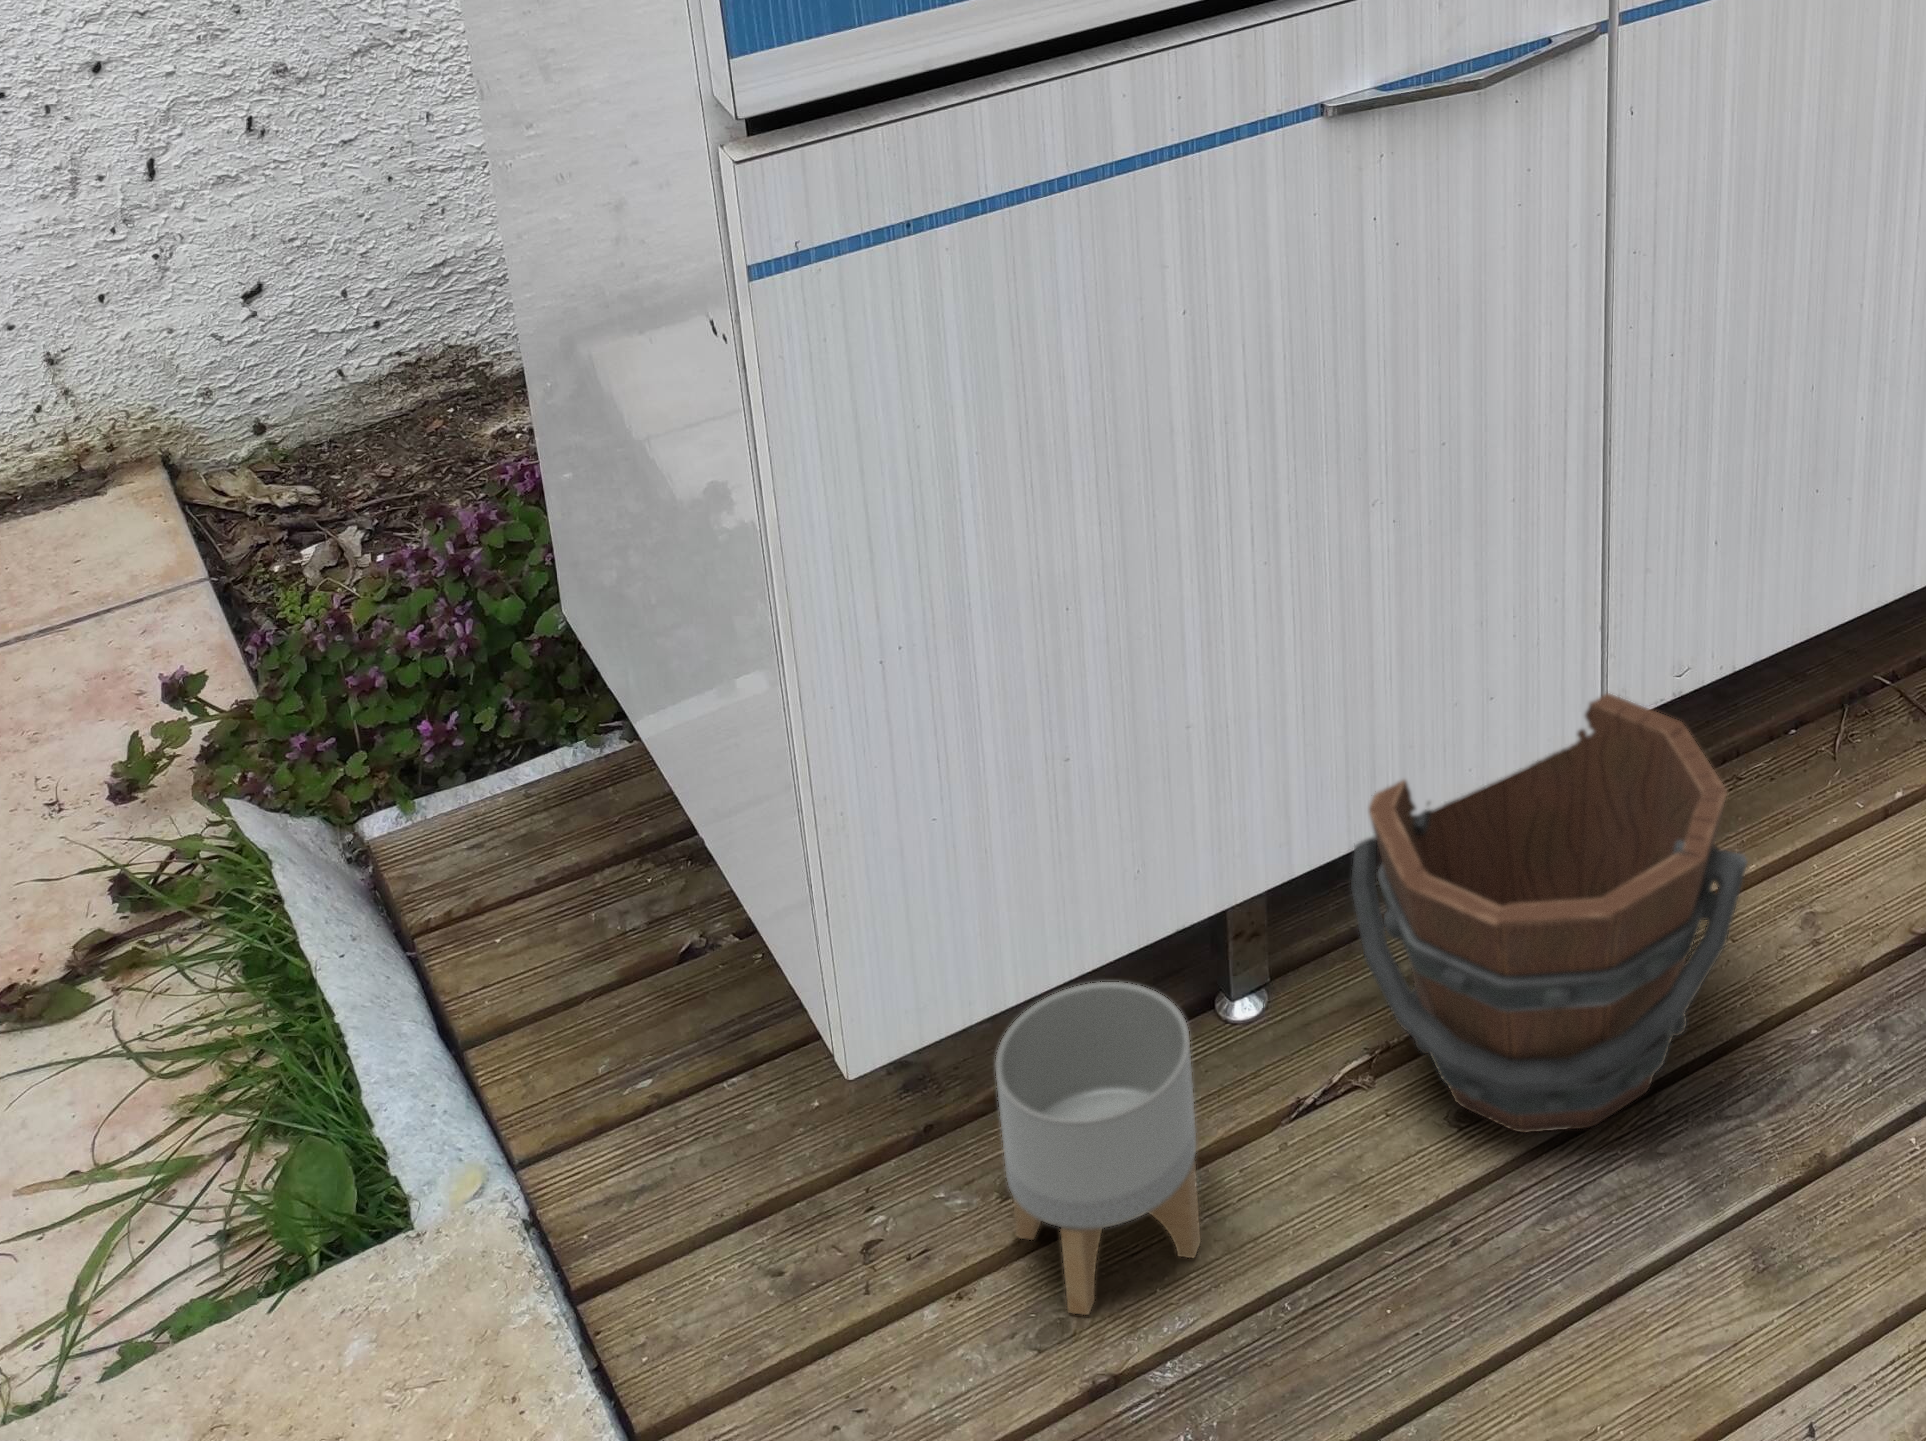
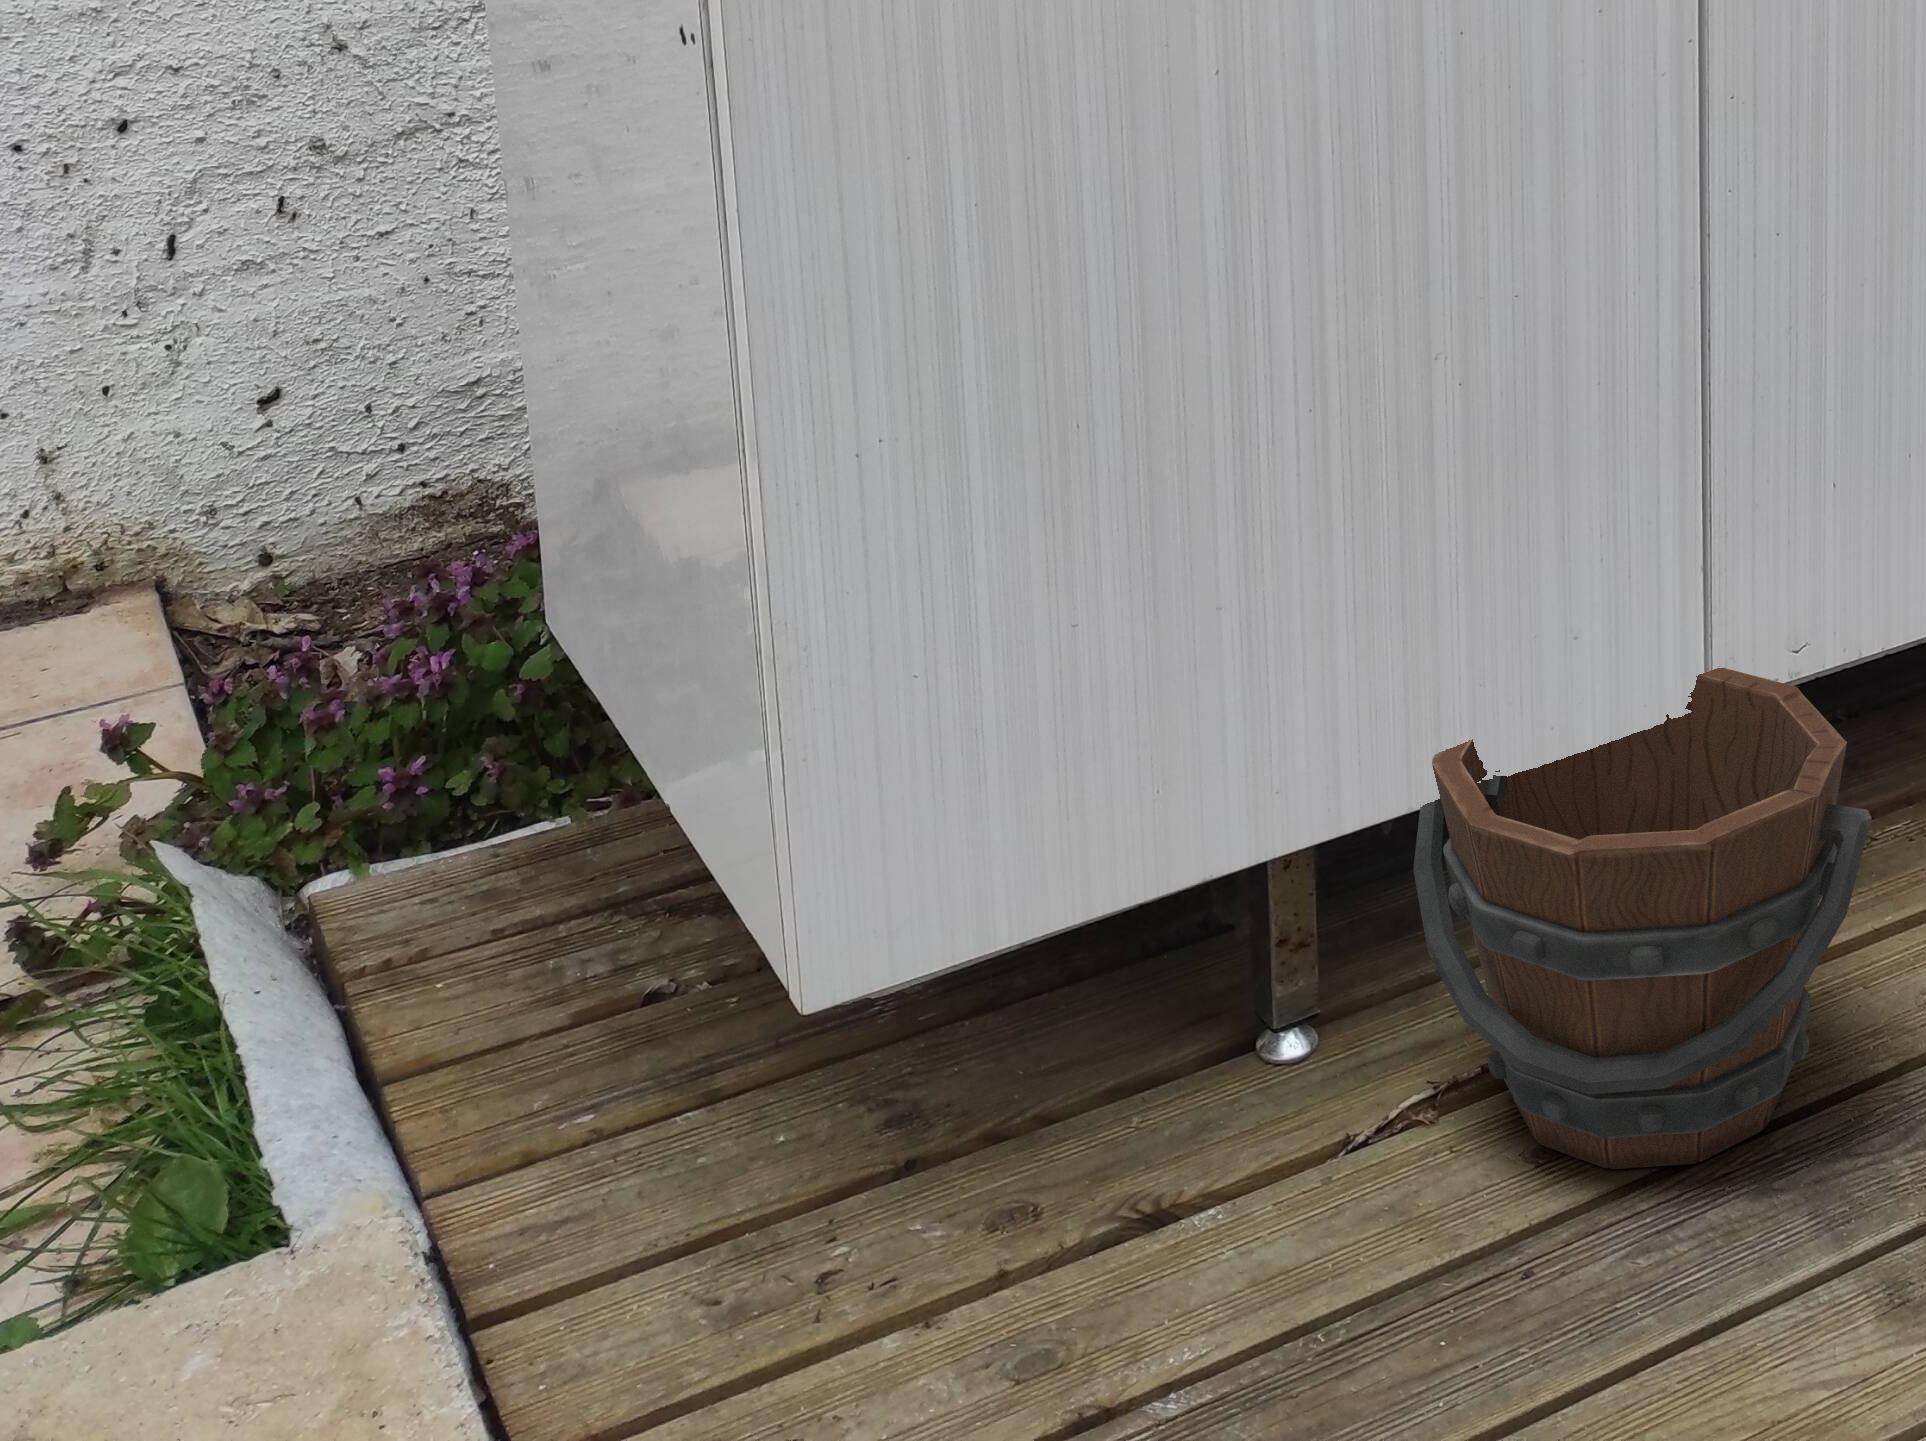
planter: present [996,982,1201,1315] -> none [981,942,1224,1343]

